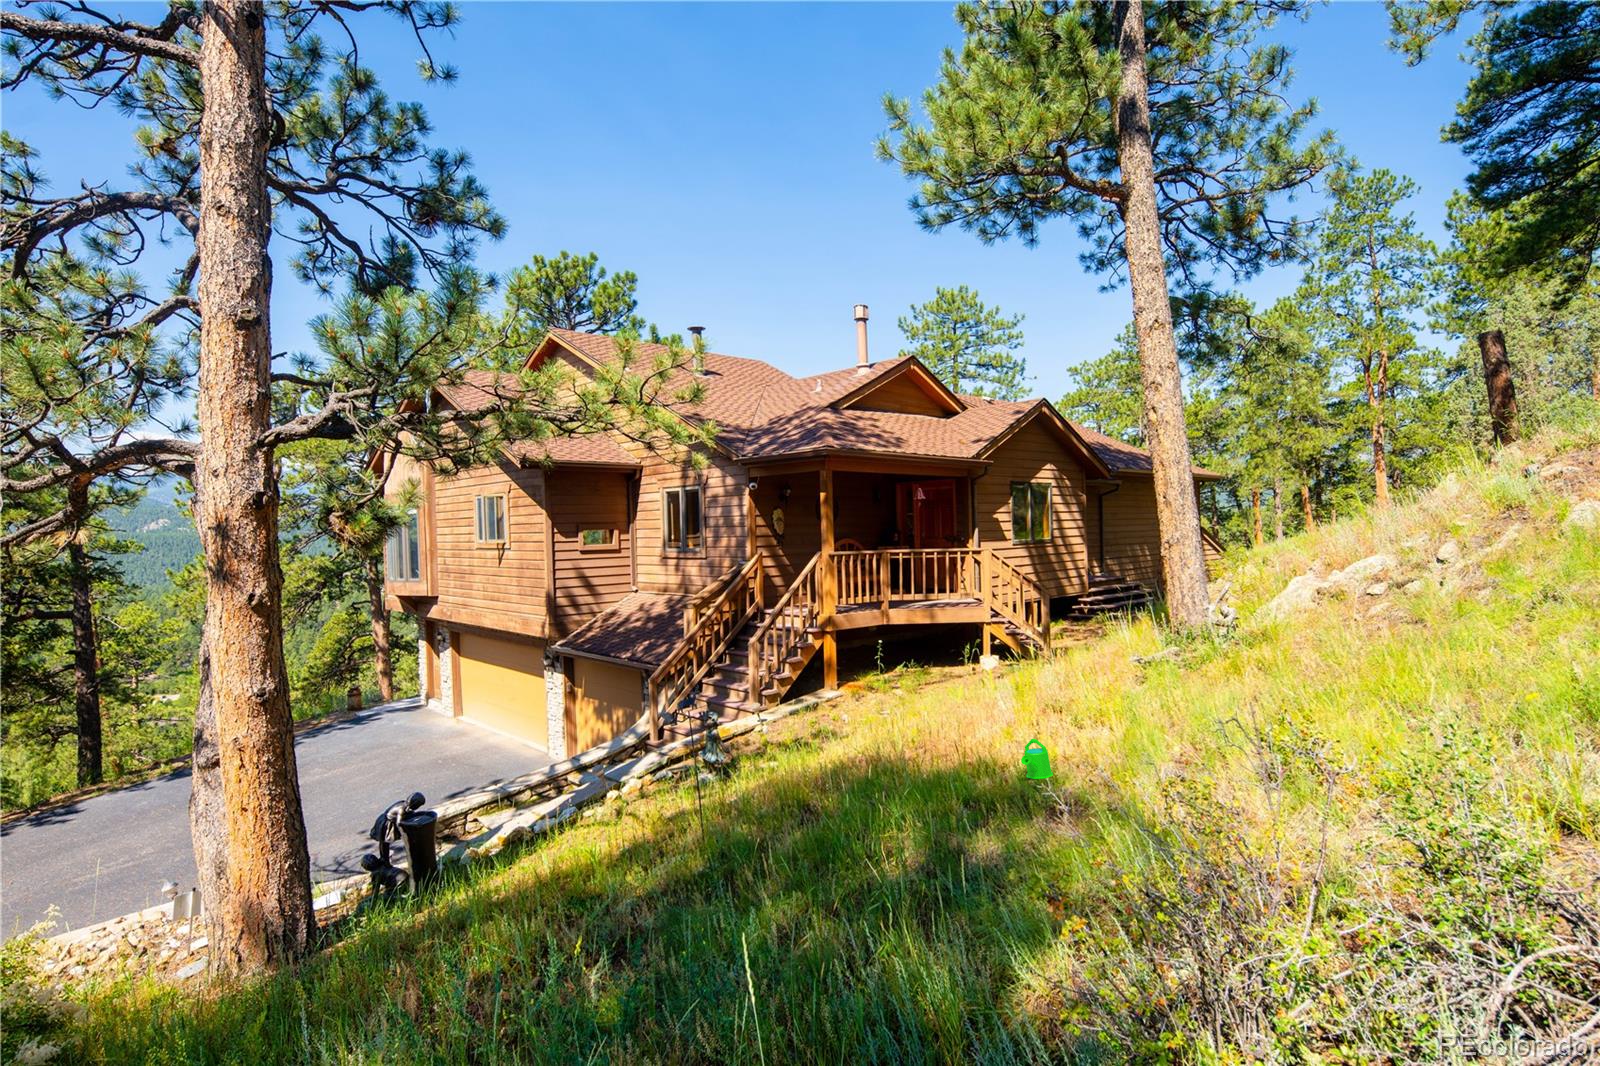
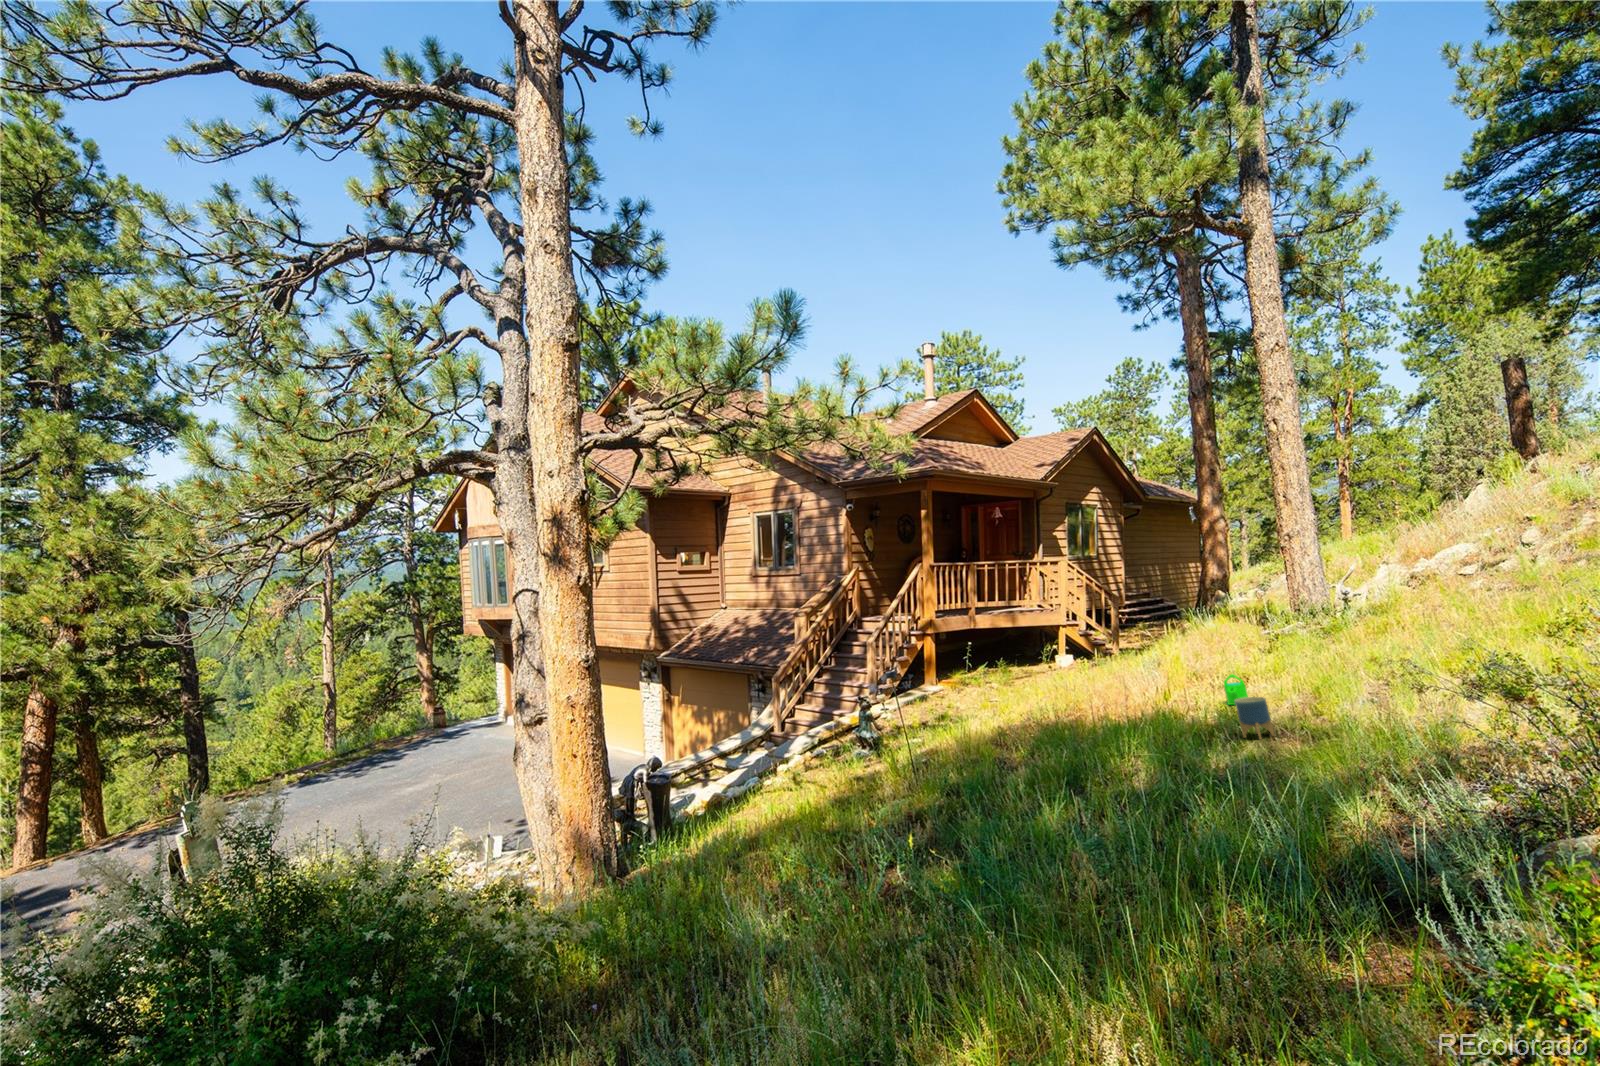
planter: none [969,795,1014,858] -> present [1235,697,1274,739]

